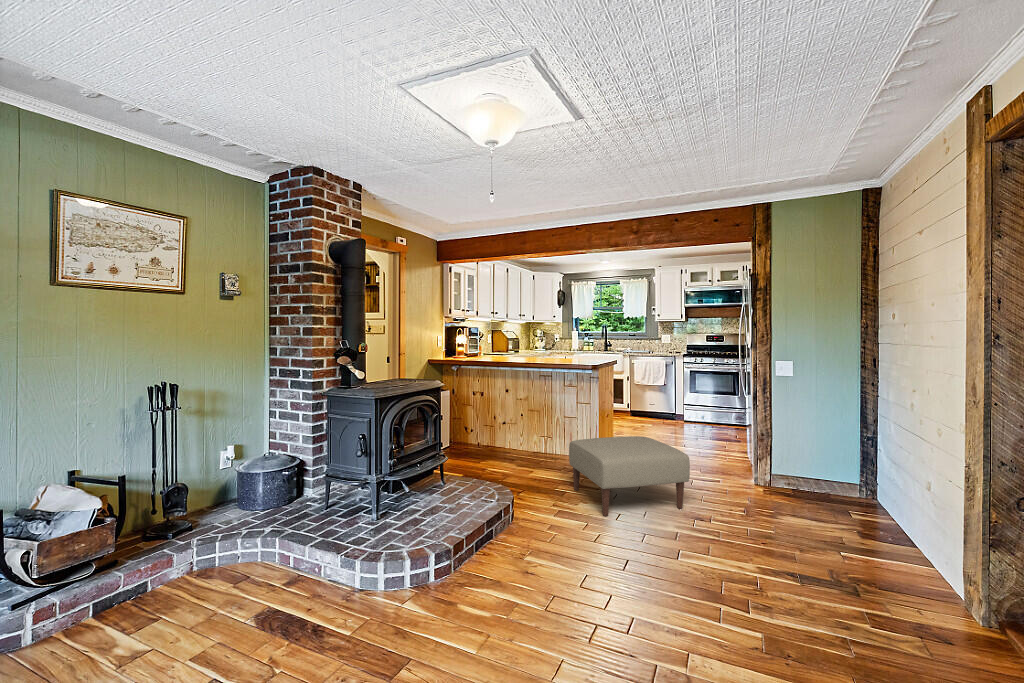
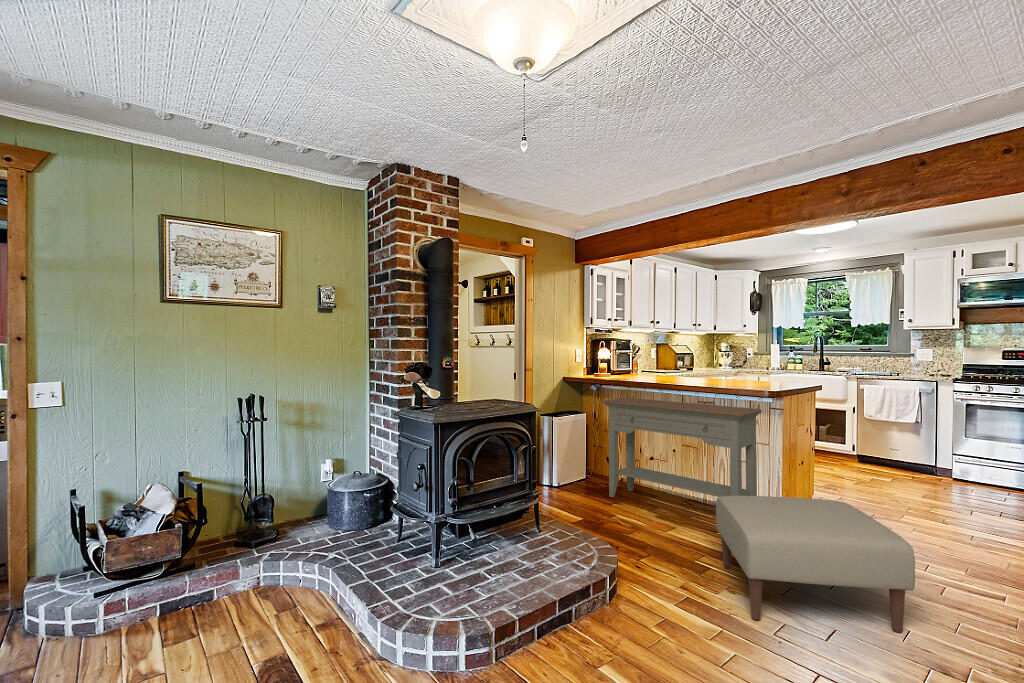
console table: none [467,375,588,468] -> present [602,398,762,497]

